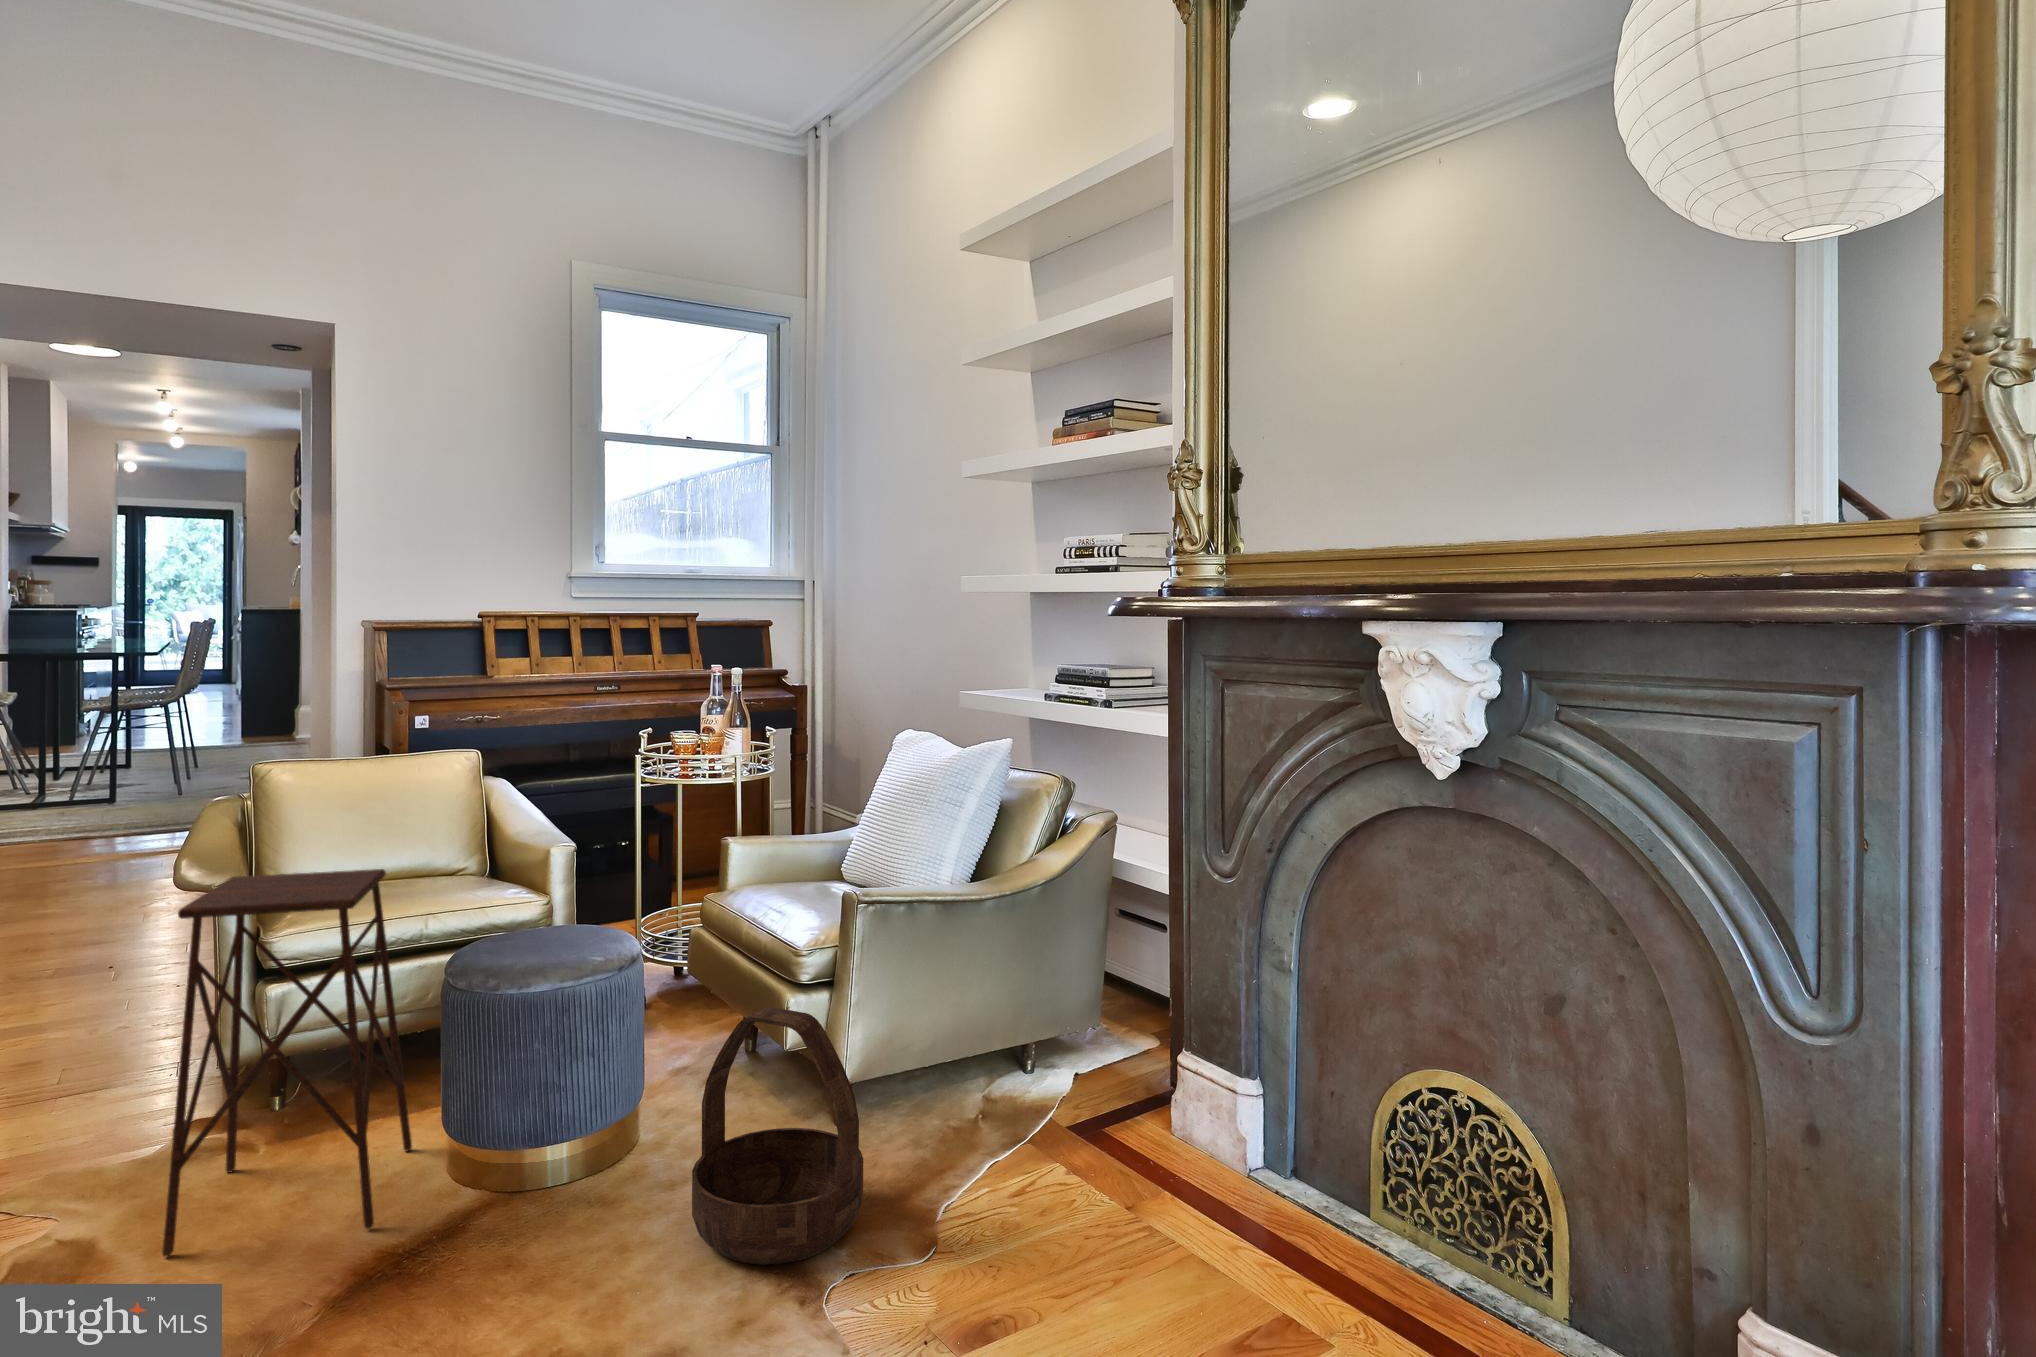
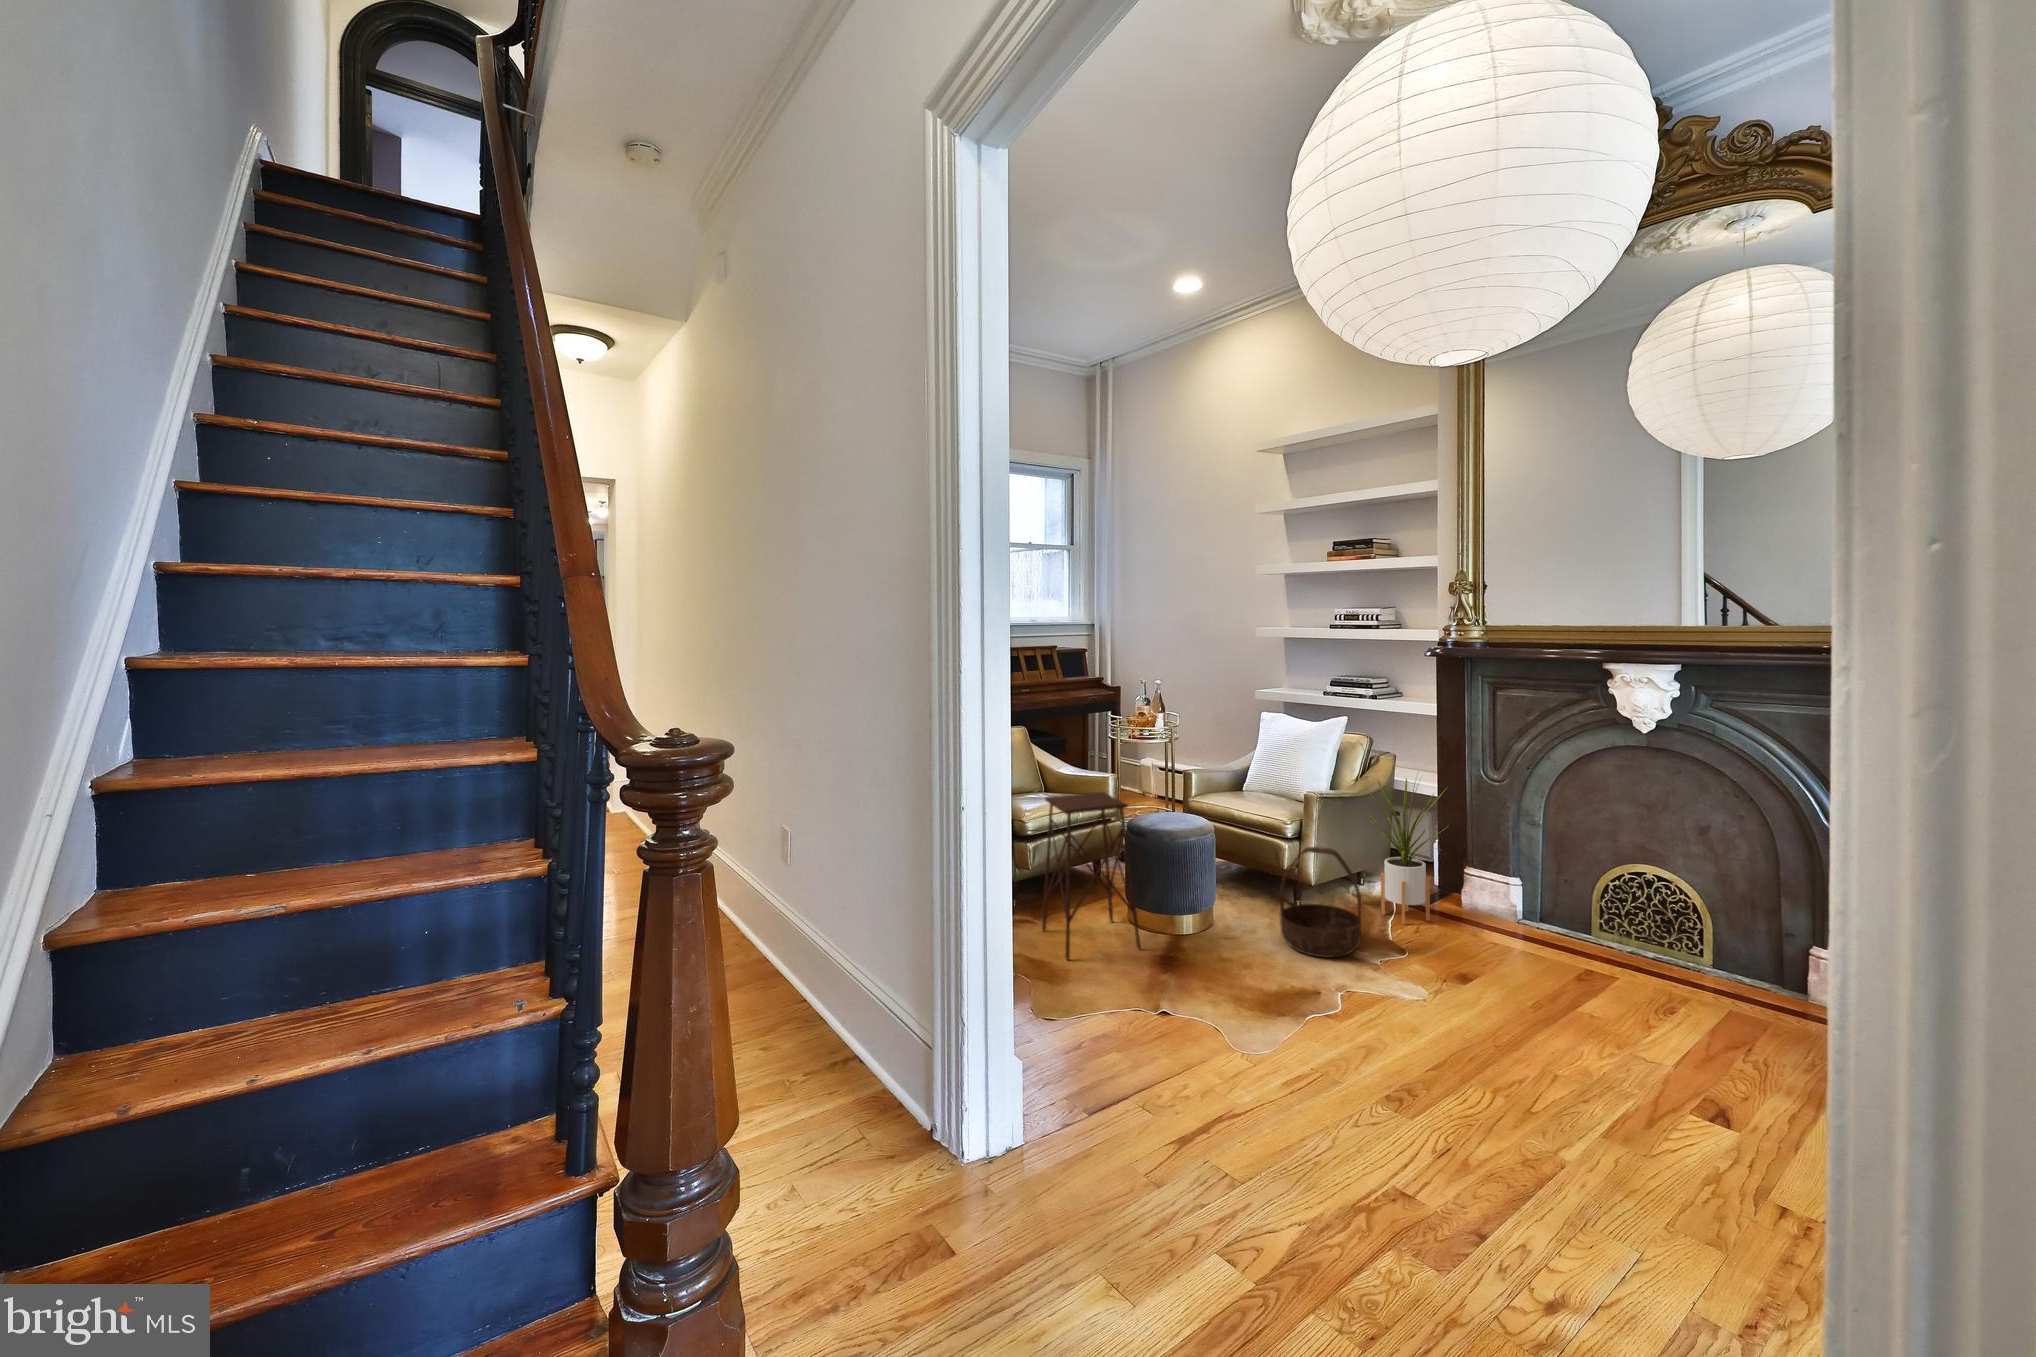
house plant: none [940,844,1114,1176] -> present [1366,777,1445,925]

